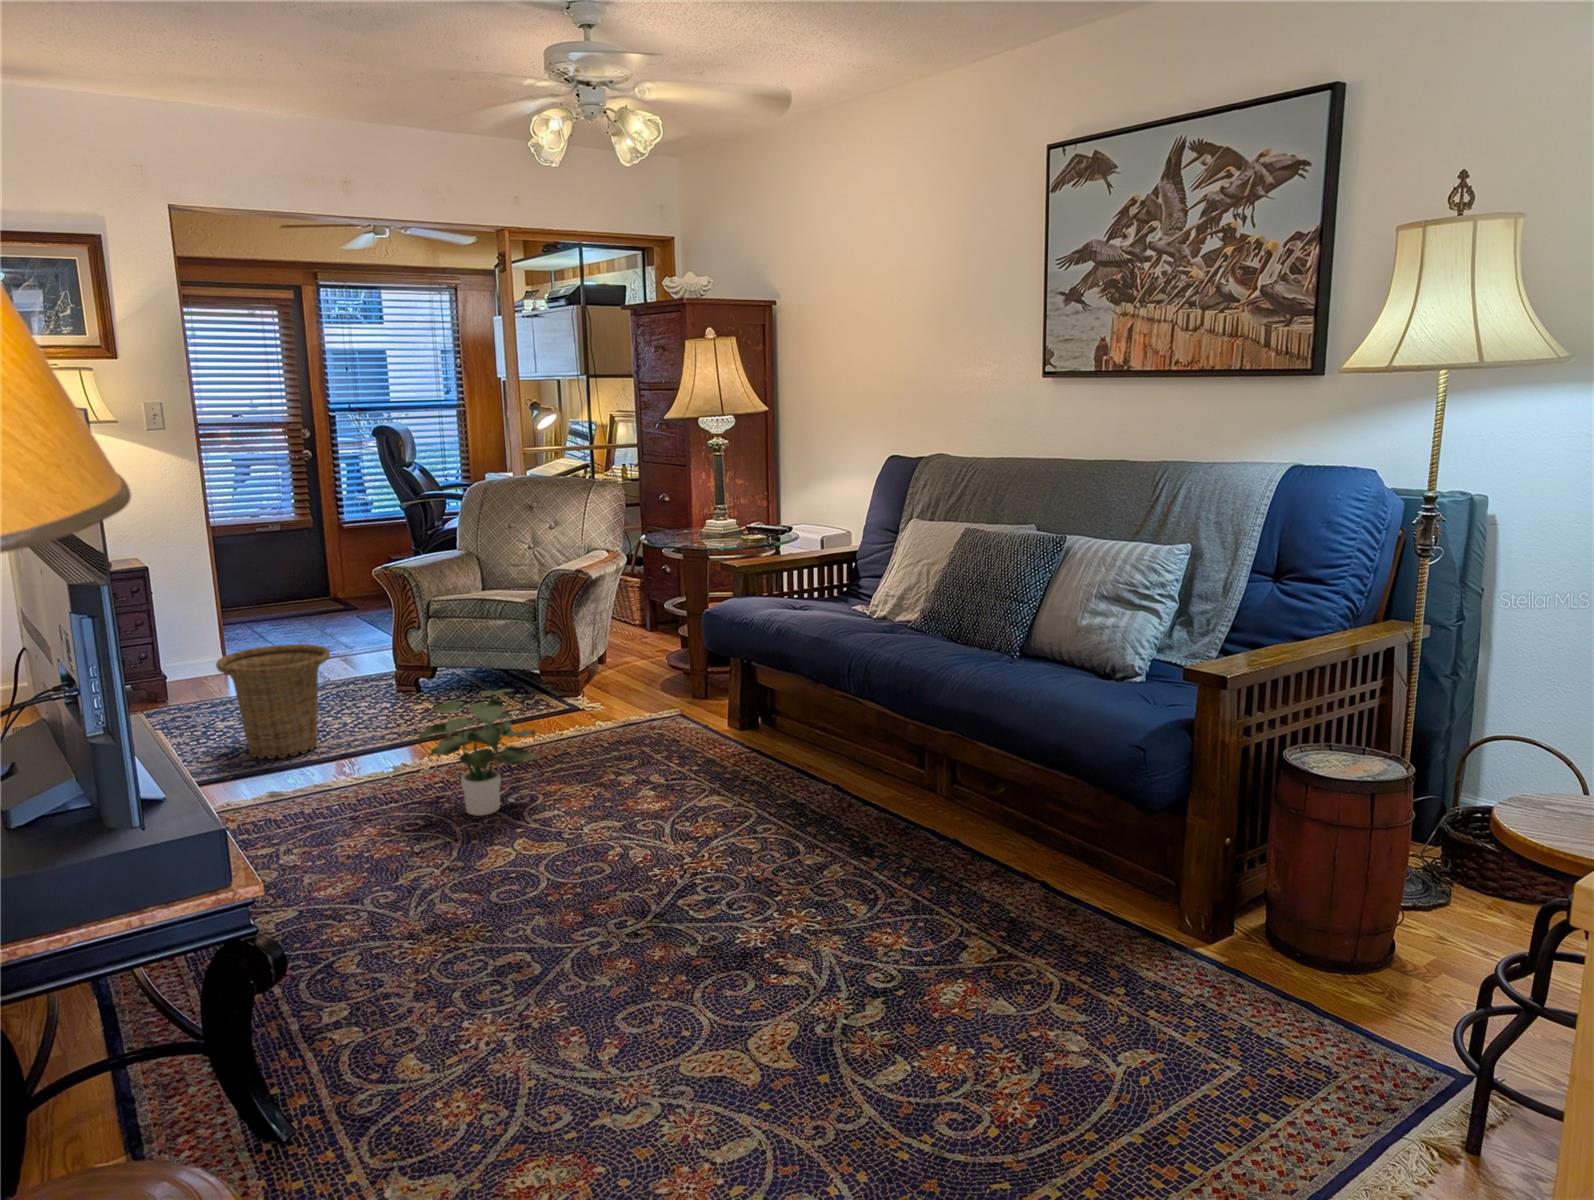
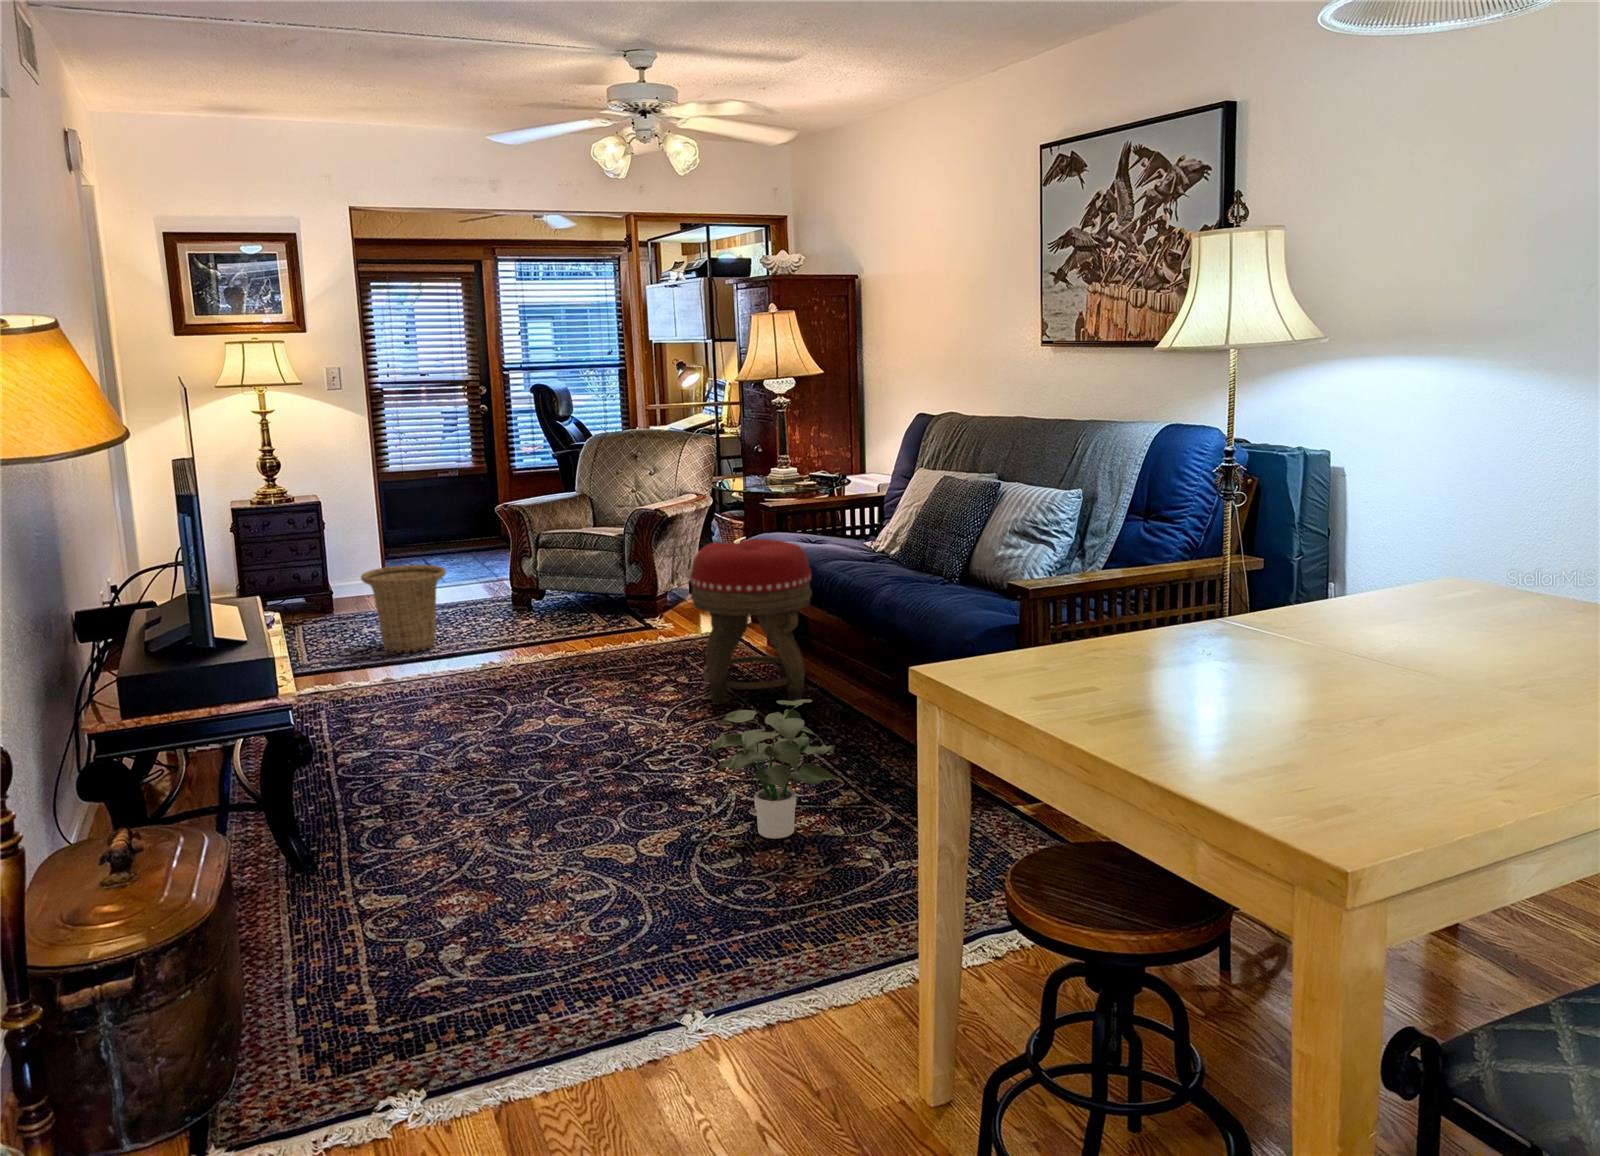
footstool: none [687,606,838,819] -> present [690,539,812,705]
potted plant: present [419,689,537,816] -> present [710,699,839,839]

